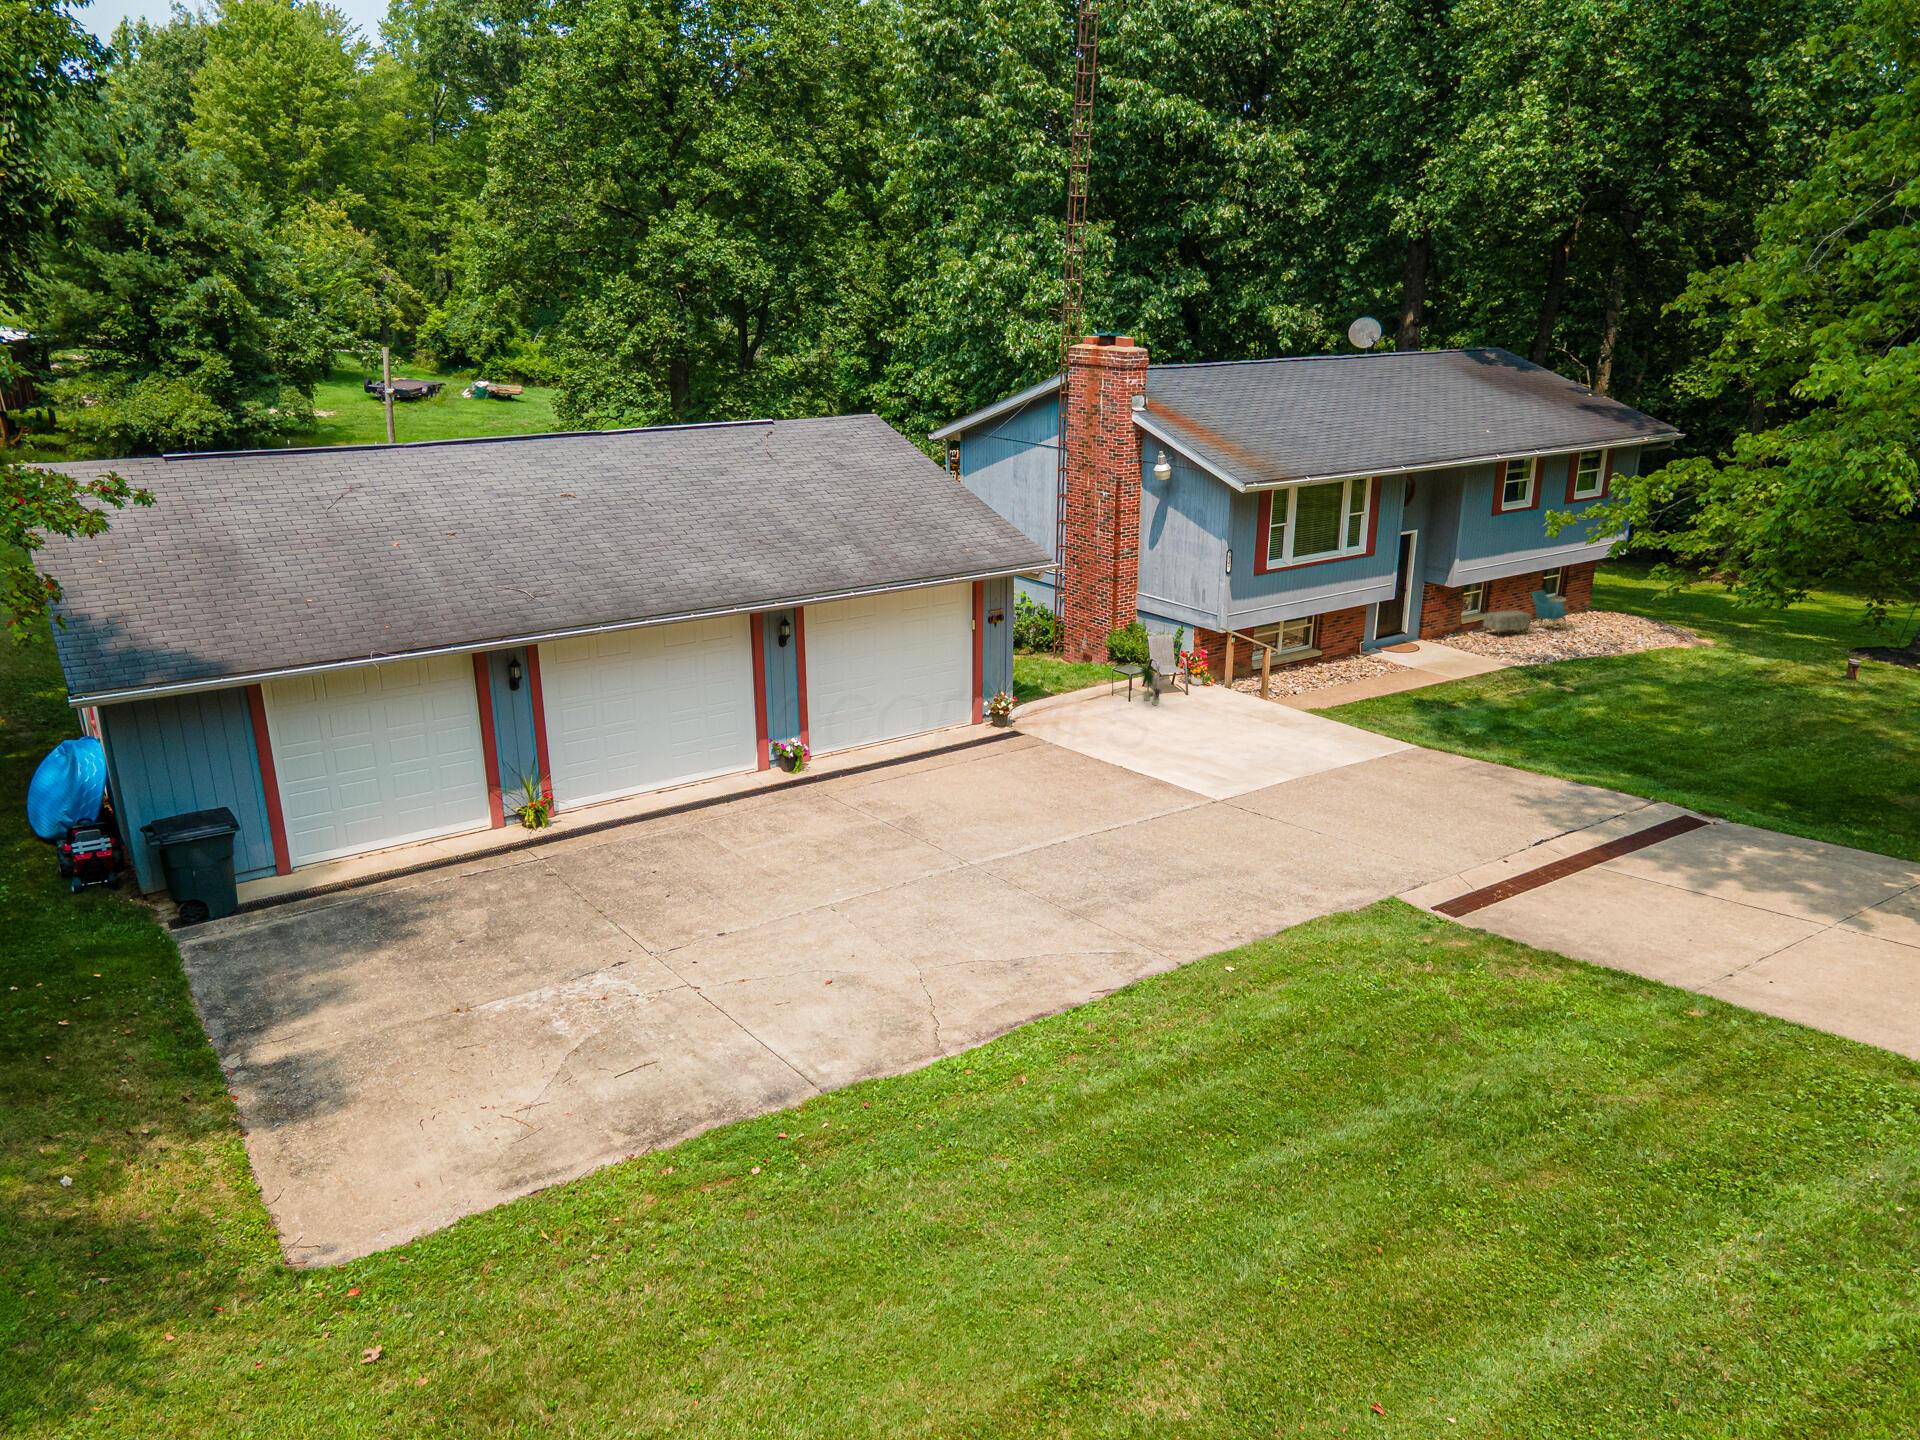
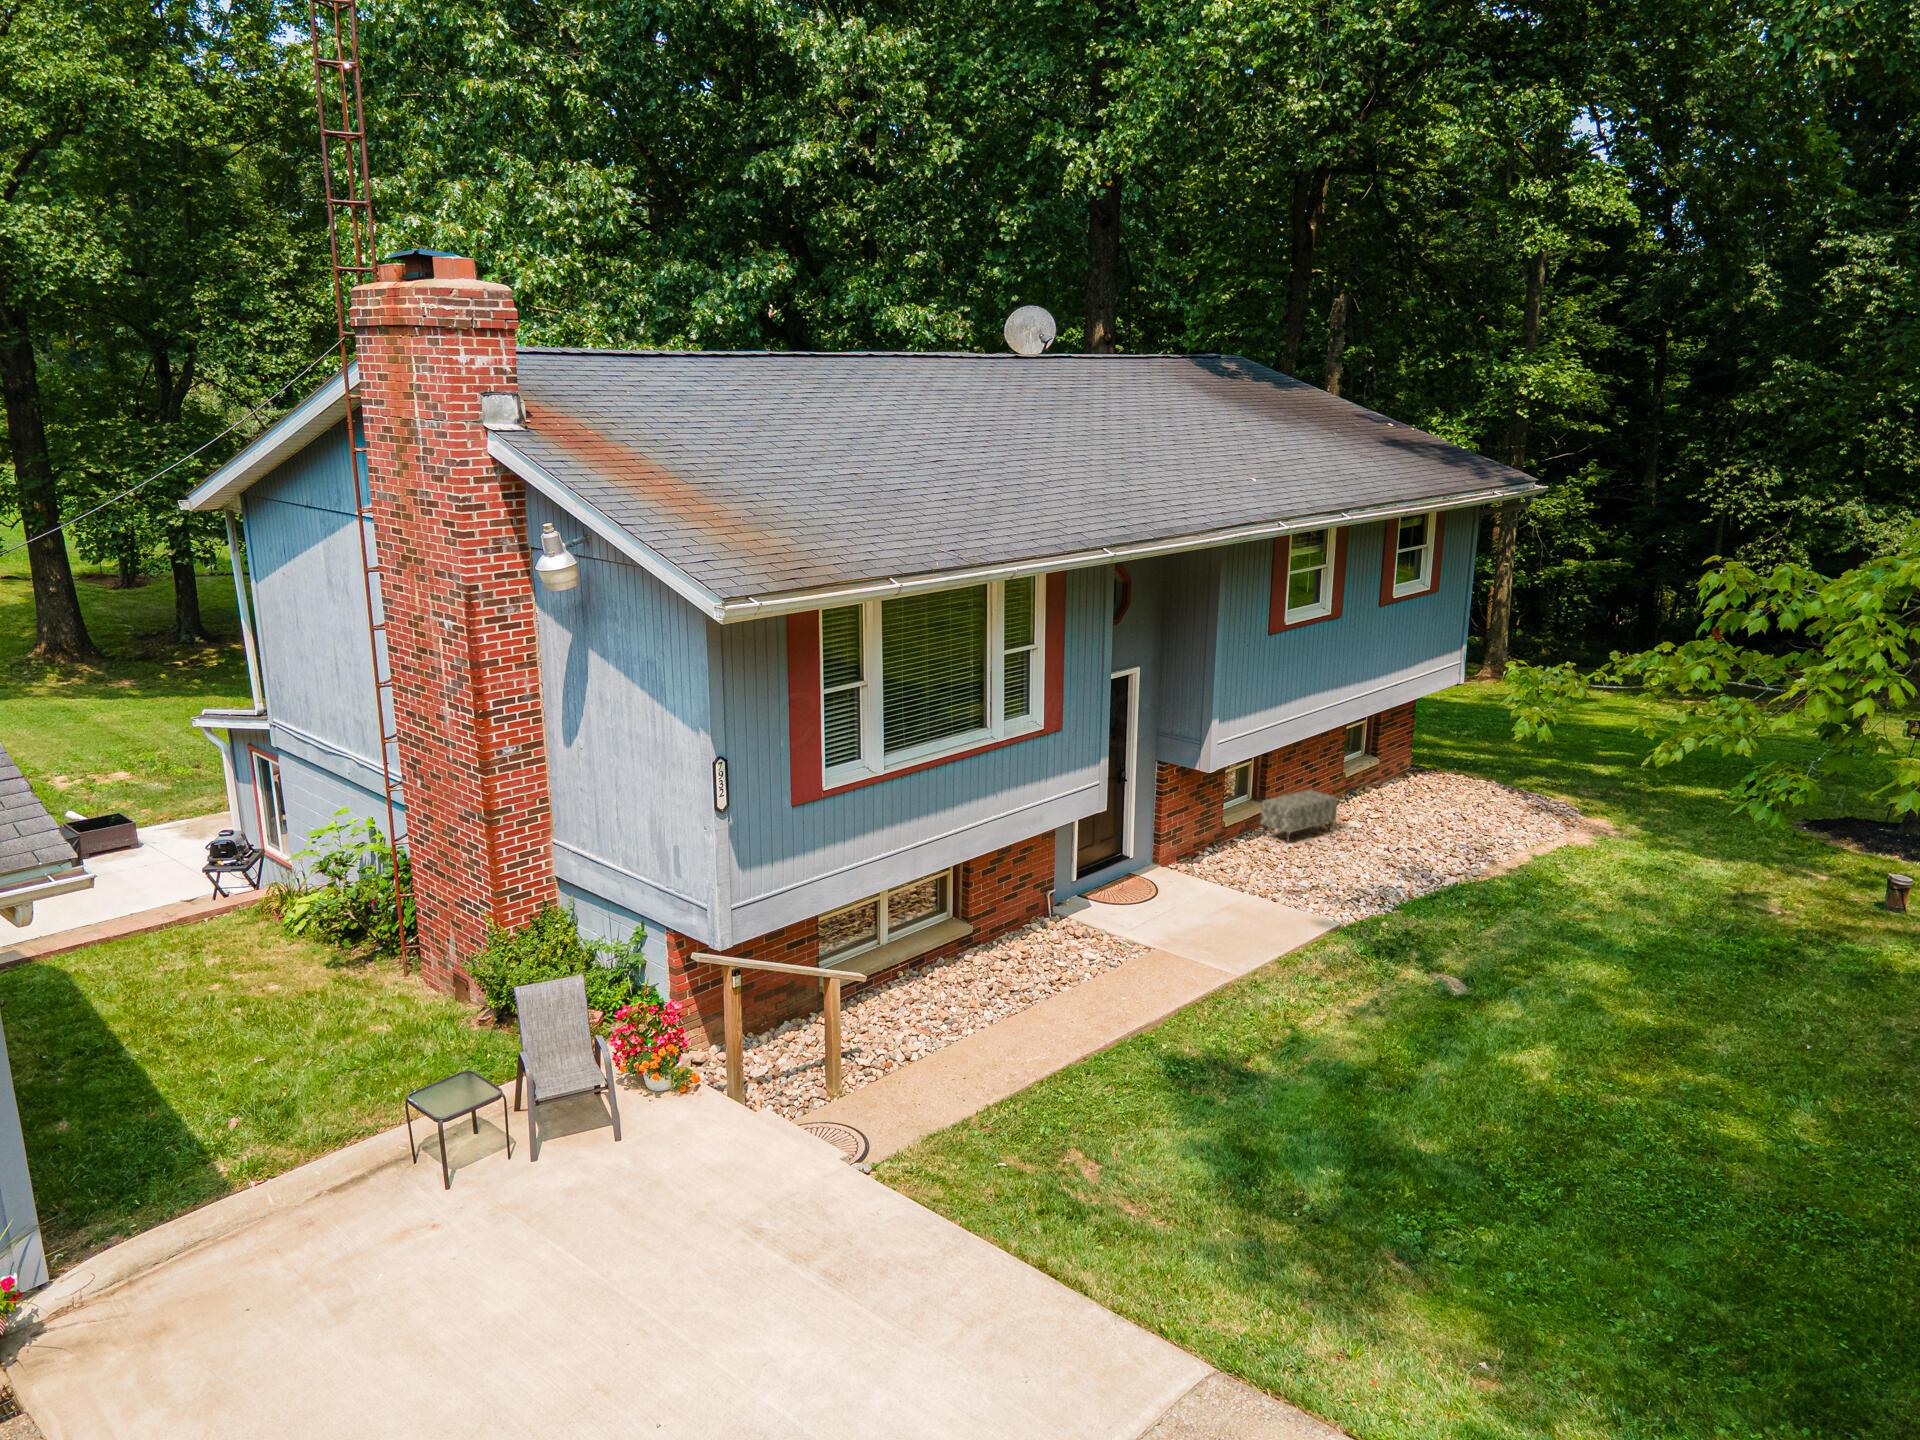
armchair: present [1532,590,1567,622] -> none [1331,750,1389,825]
potted plant: present [1141,665,1161,705] -> none [486,1068,544,1185]

